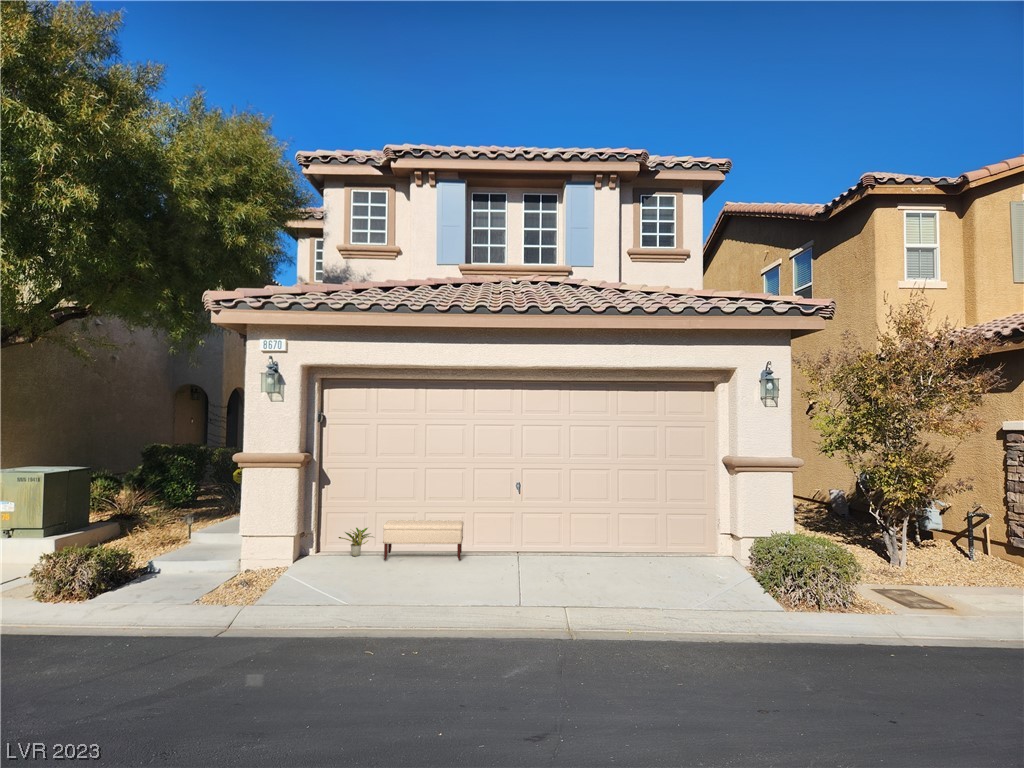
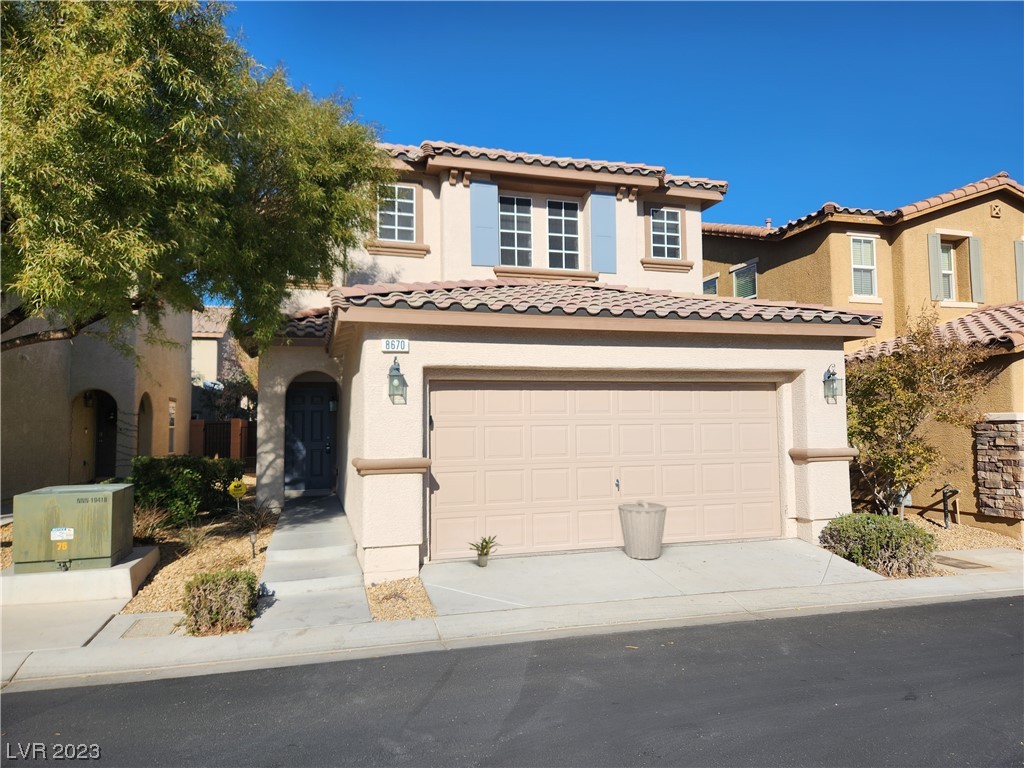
trash can: none [499,504,548,565] -> present [618,500,666,559]
bench: present [383,520,464,560] -> none [509,521,591,567]

